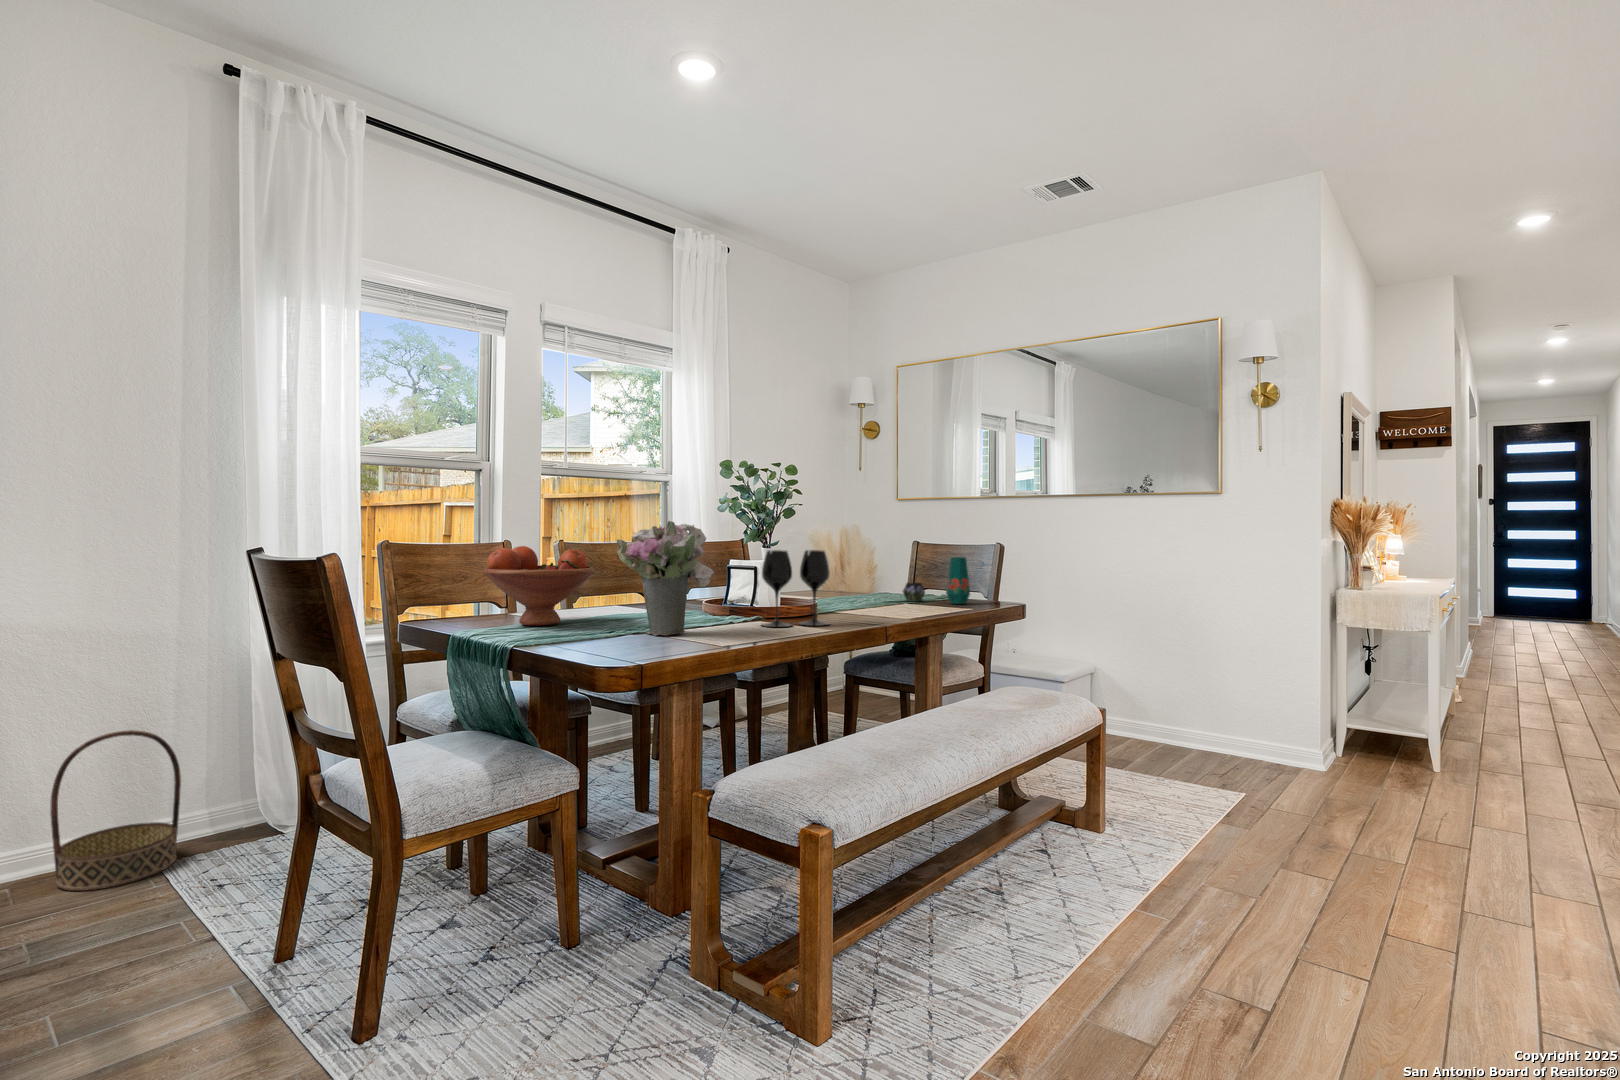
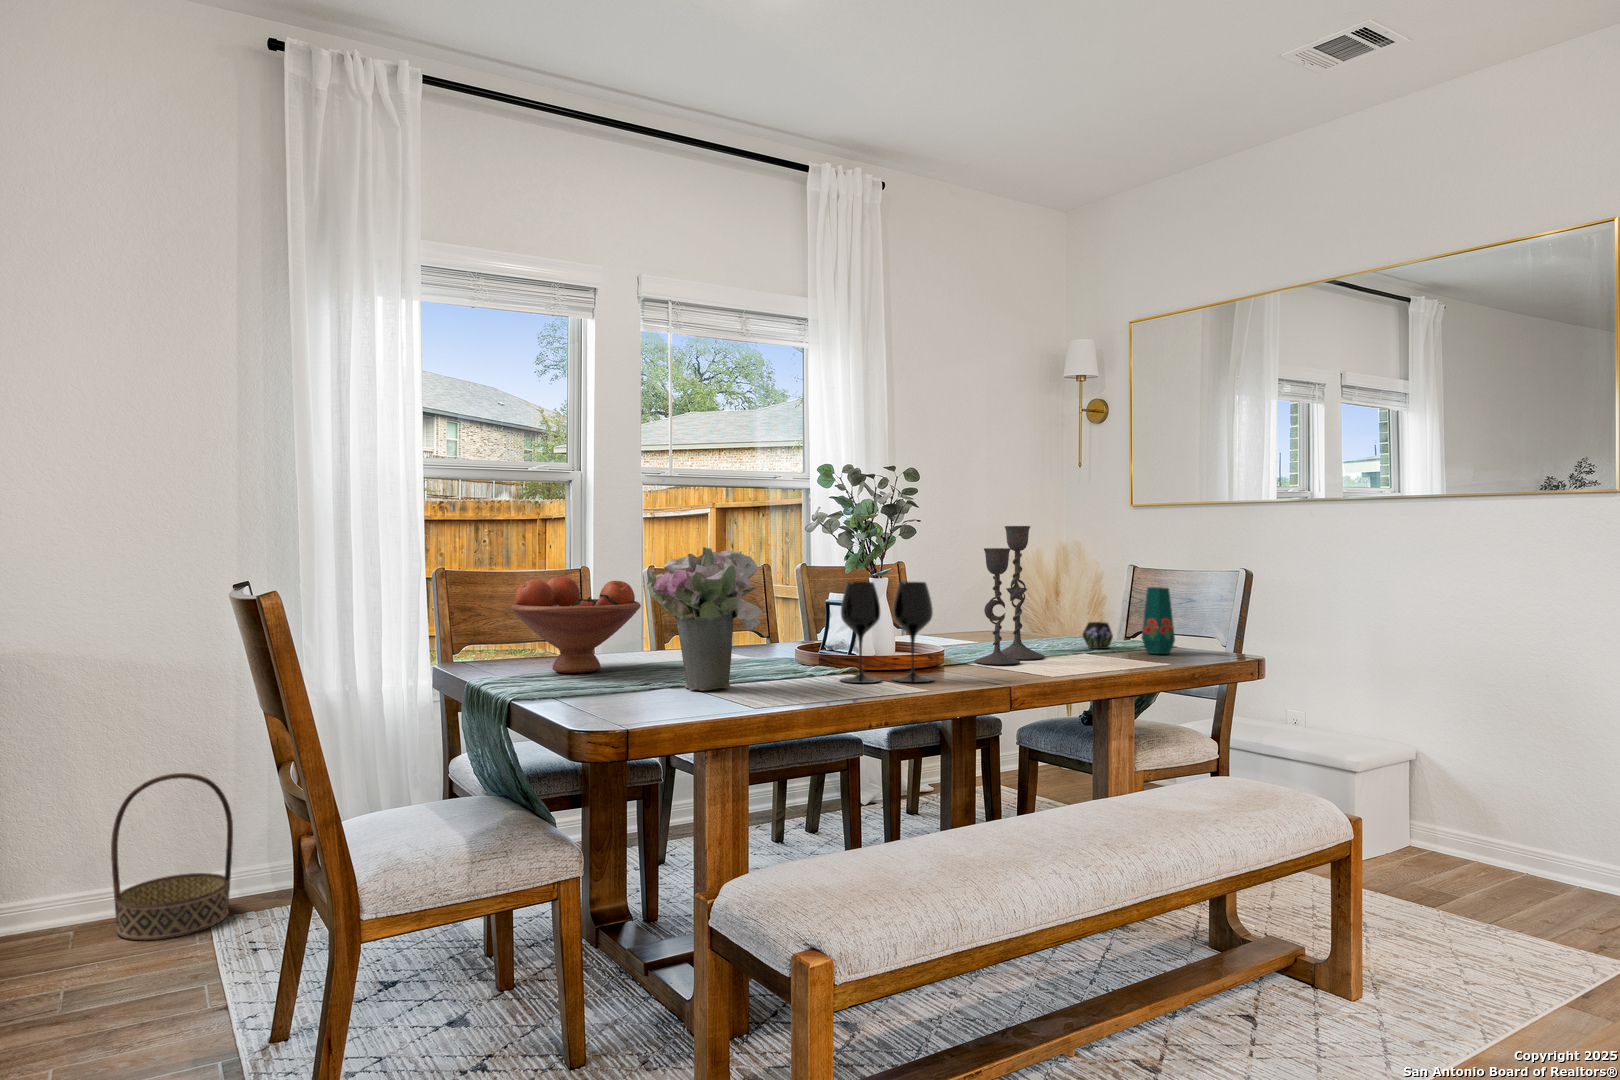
candlestick: none [842,511,887,613] -> present [975,526,1045,665]

